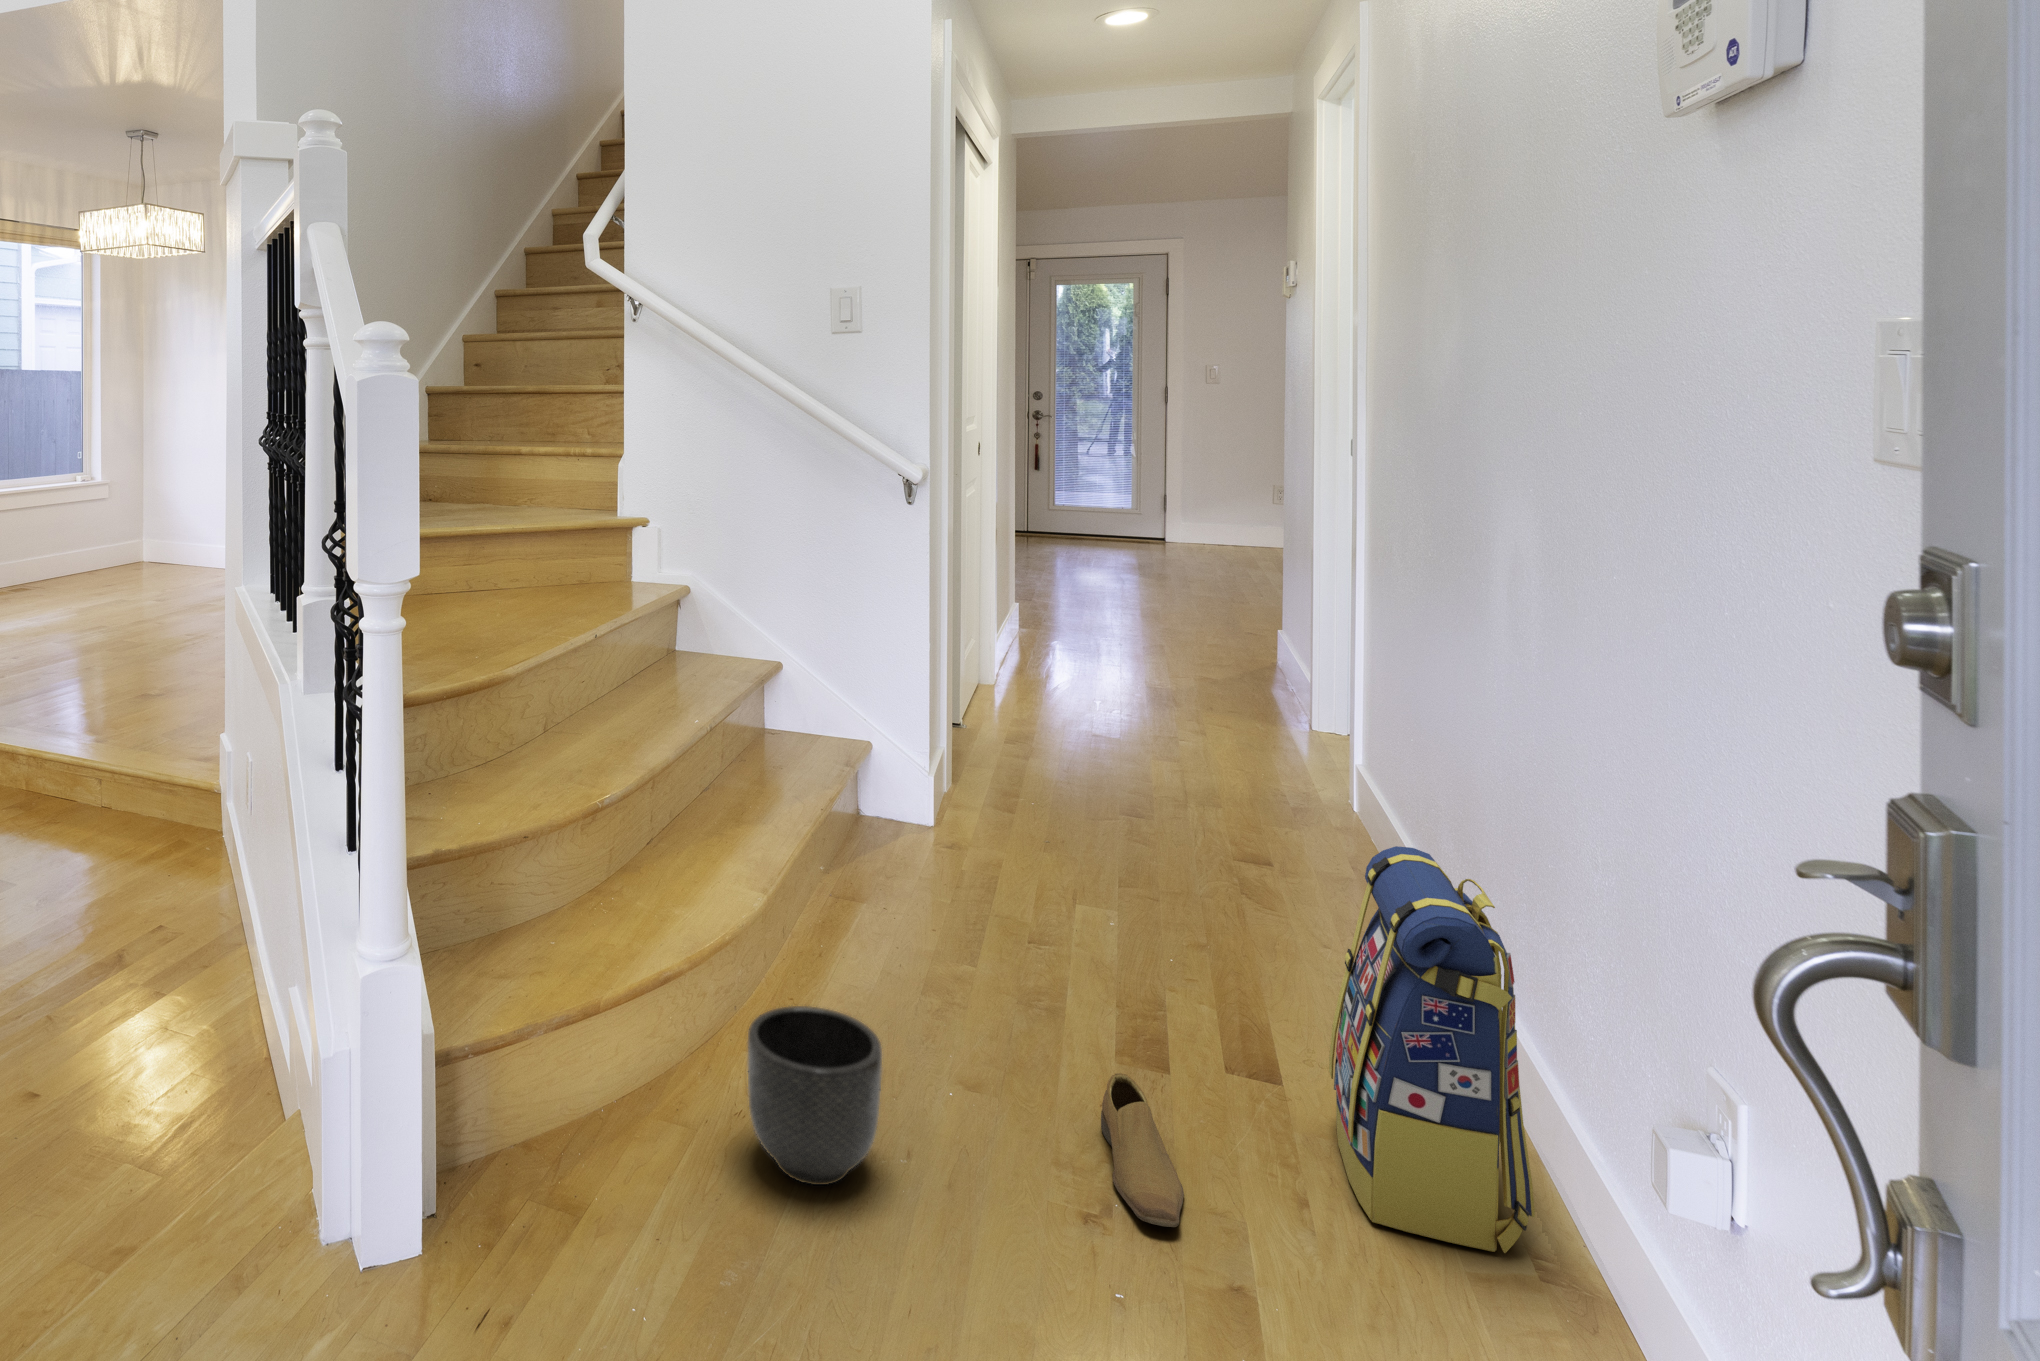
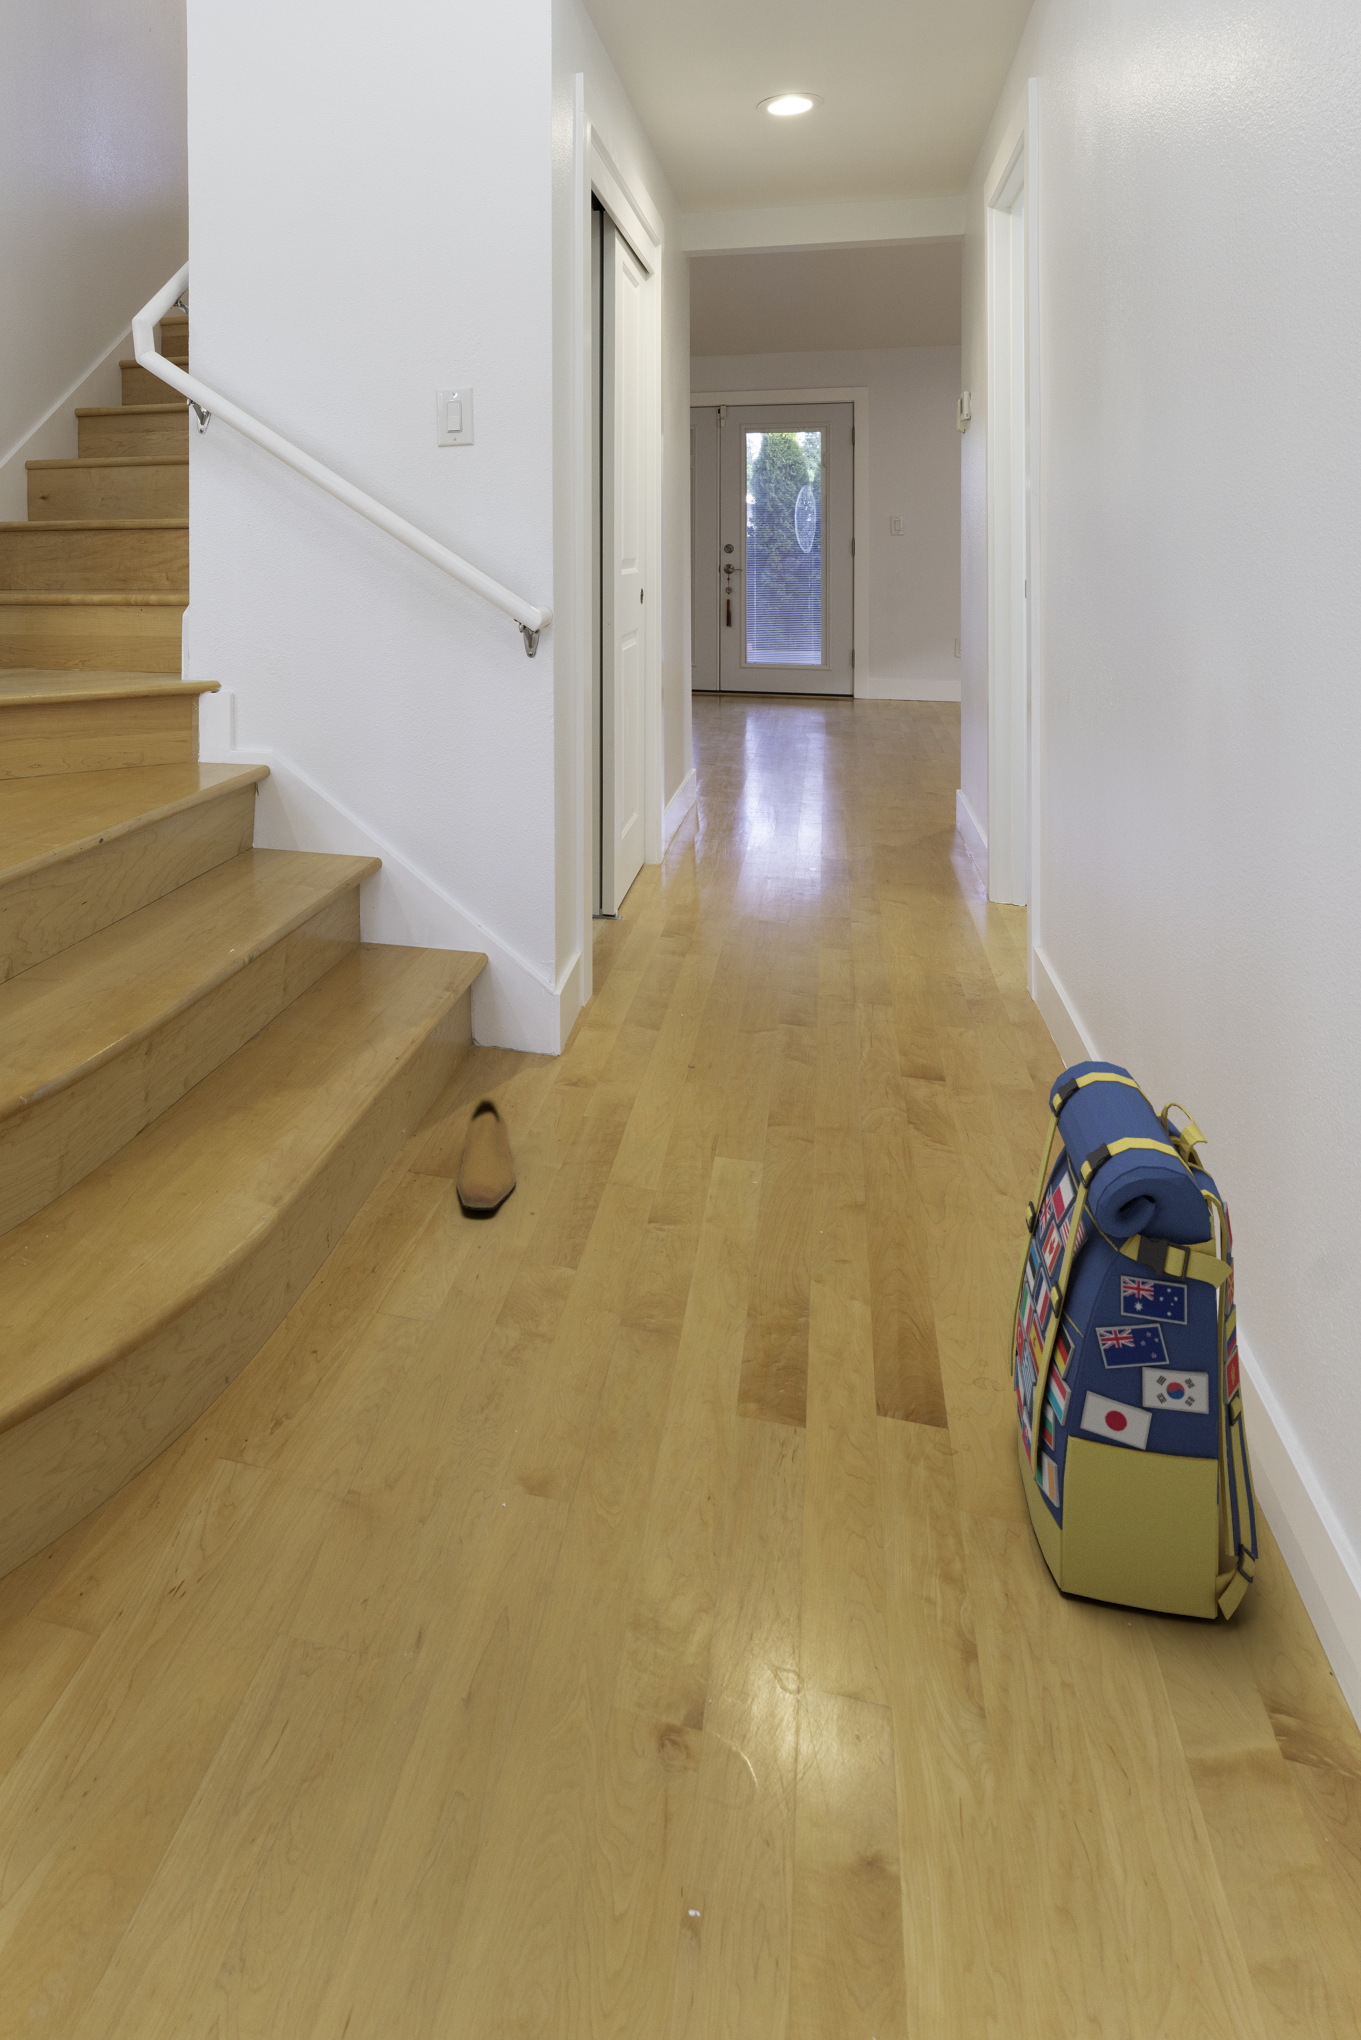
planter: present [748,1006,882,1185] -> none [208,1358,403,1640]
shoe: present [1101,1073,1184,1227] -> present [457,1096,516,1208]

